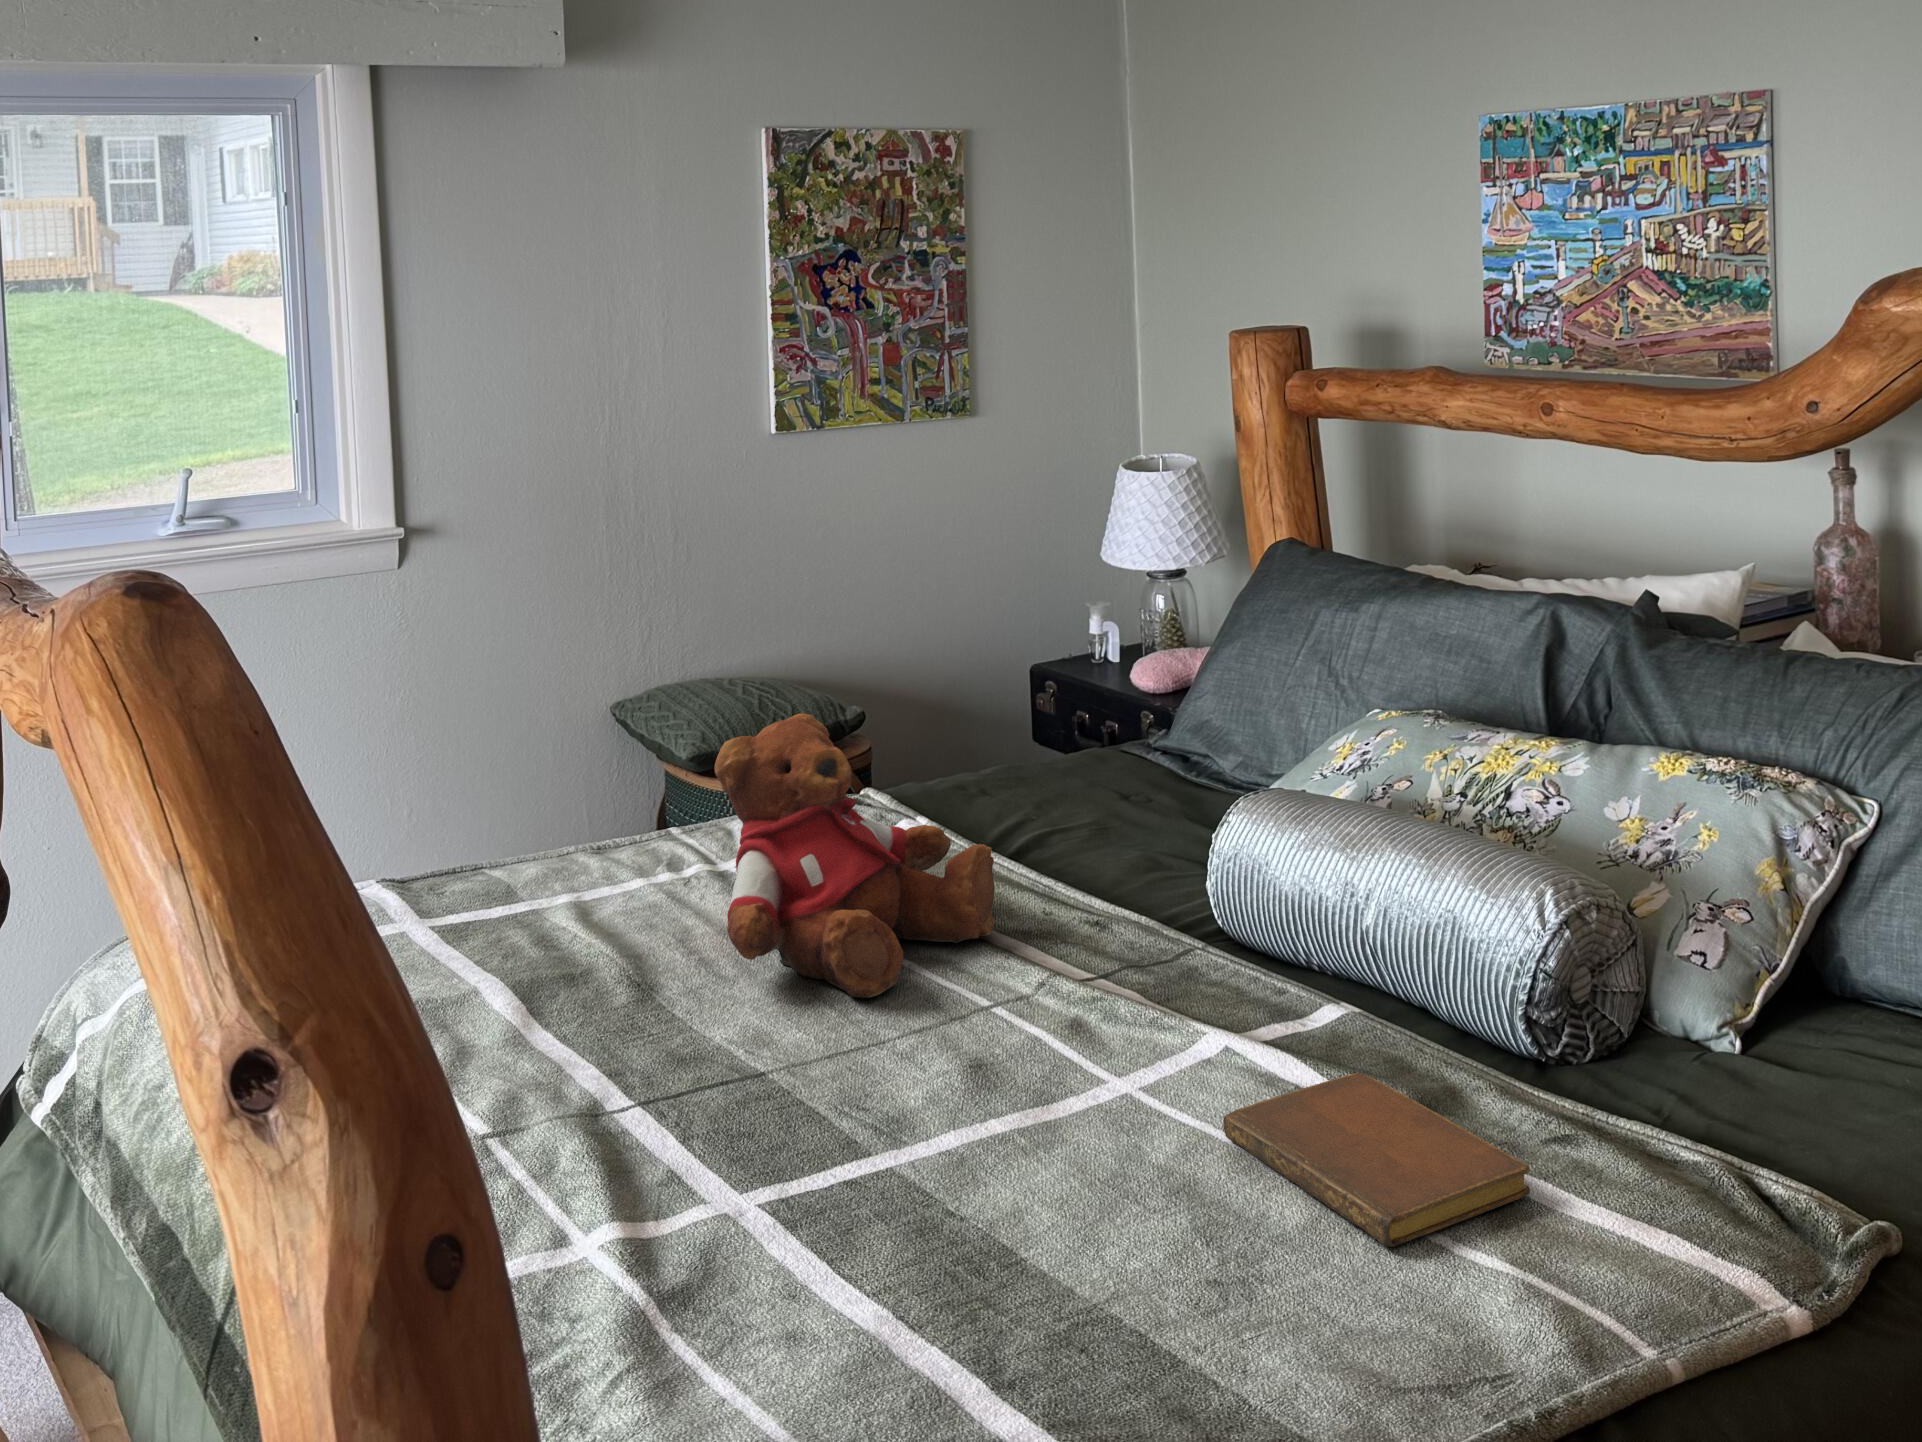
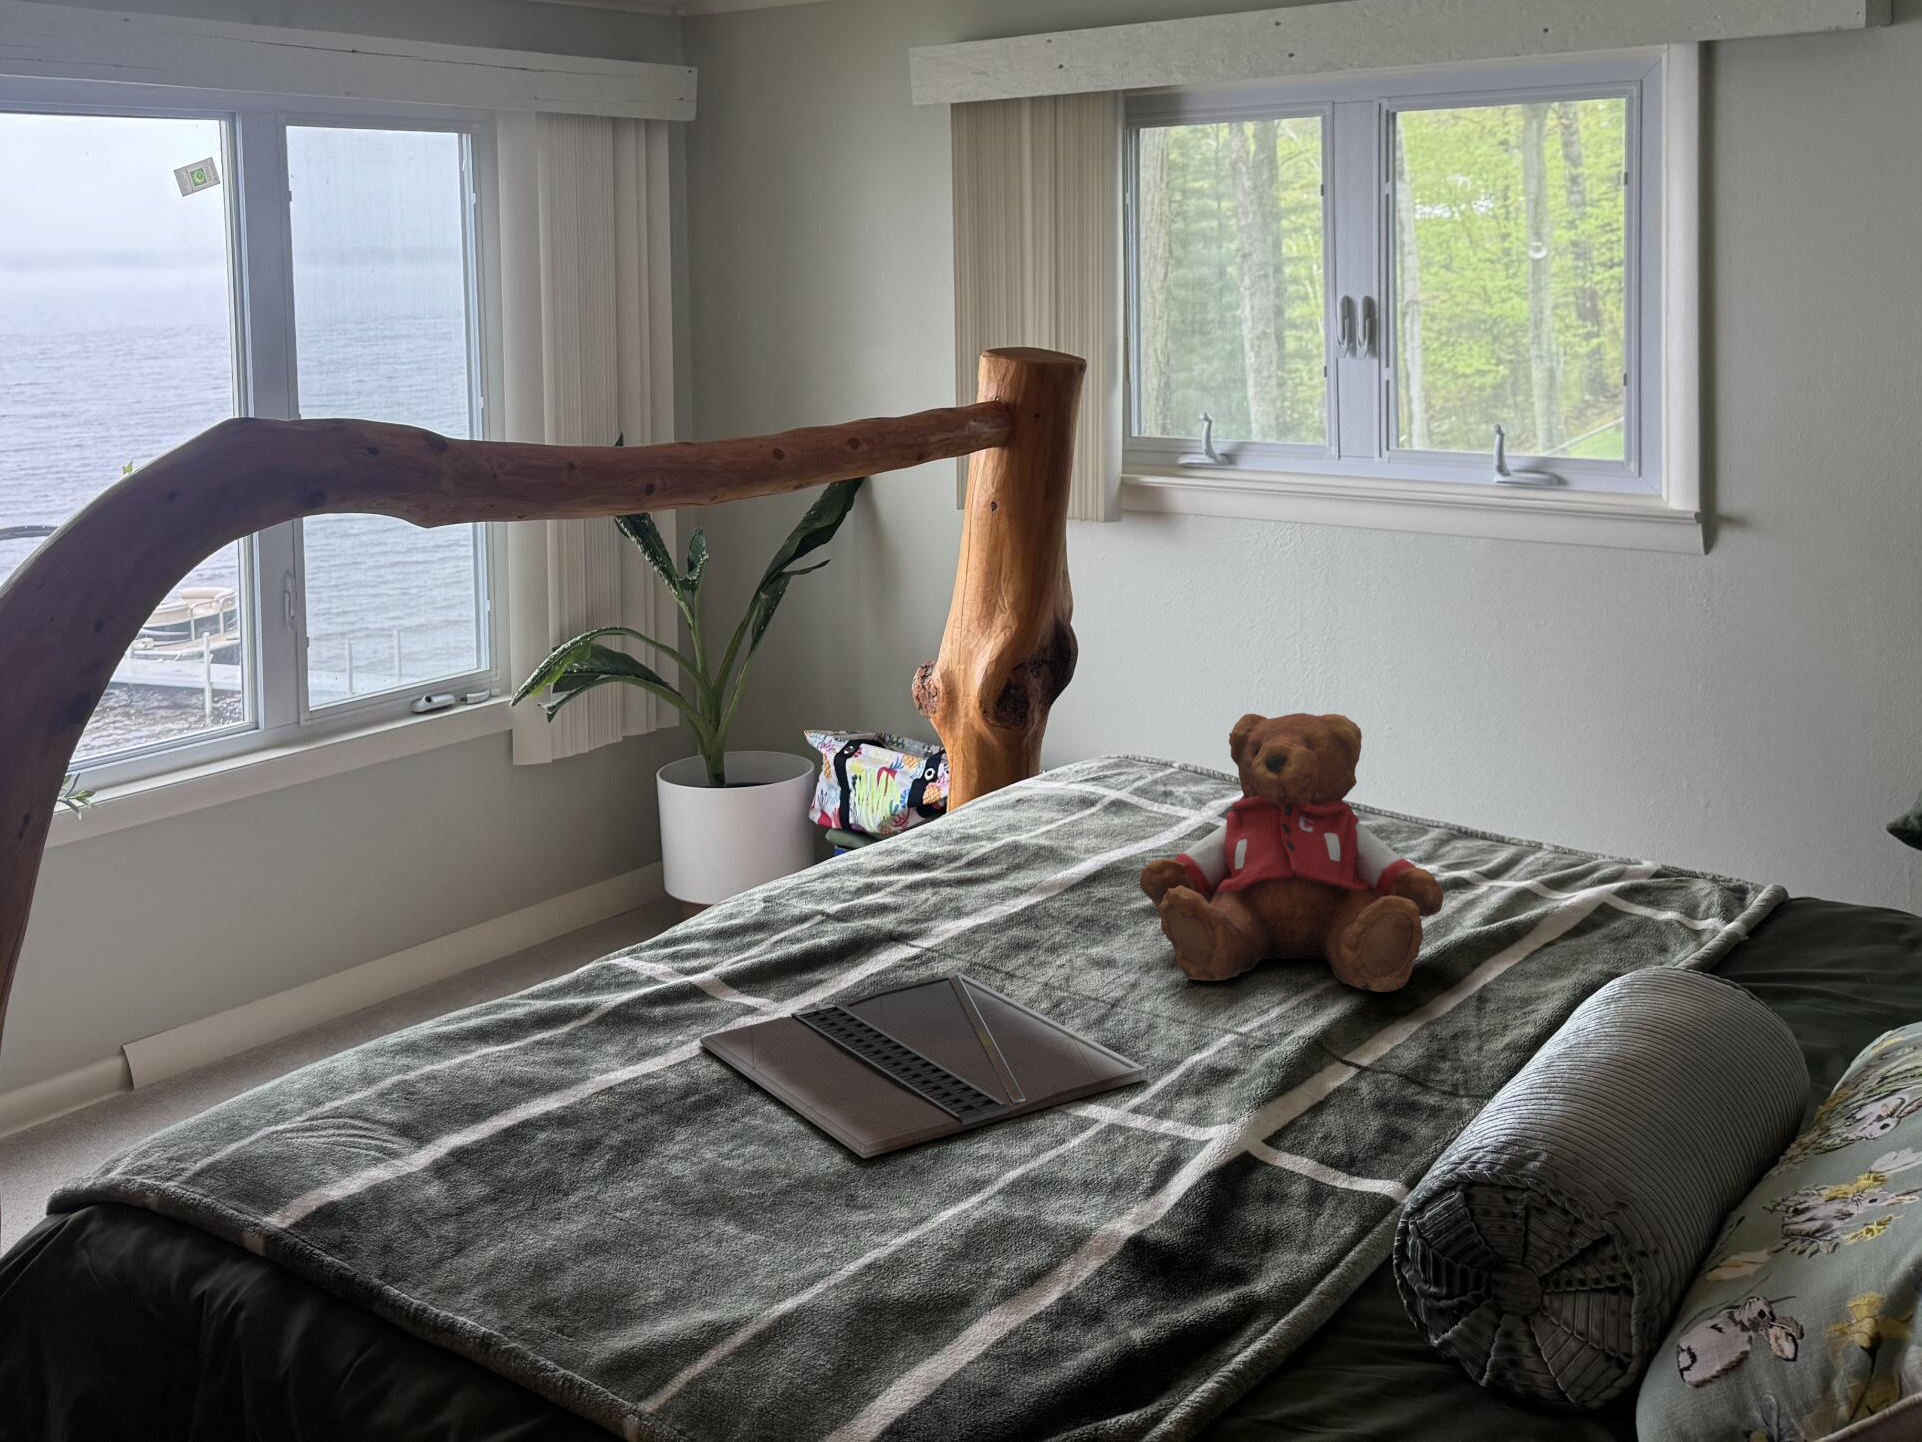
laptop: none [724,1050,1137,1281] -> present [700,972,1147,1159]
notebook: present [1223,1073,1530,1247] -> none [874,1151,1197,1341]

